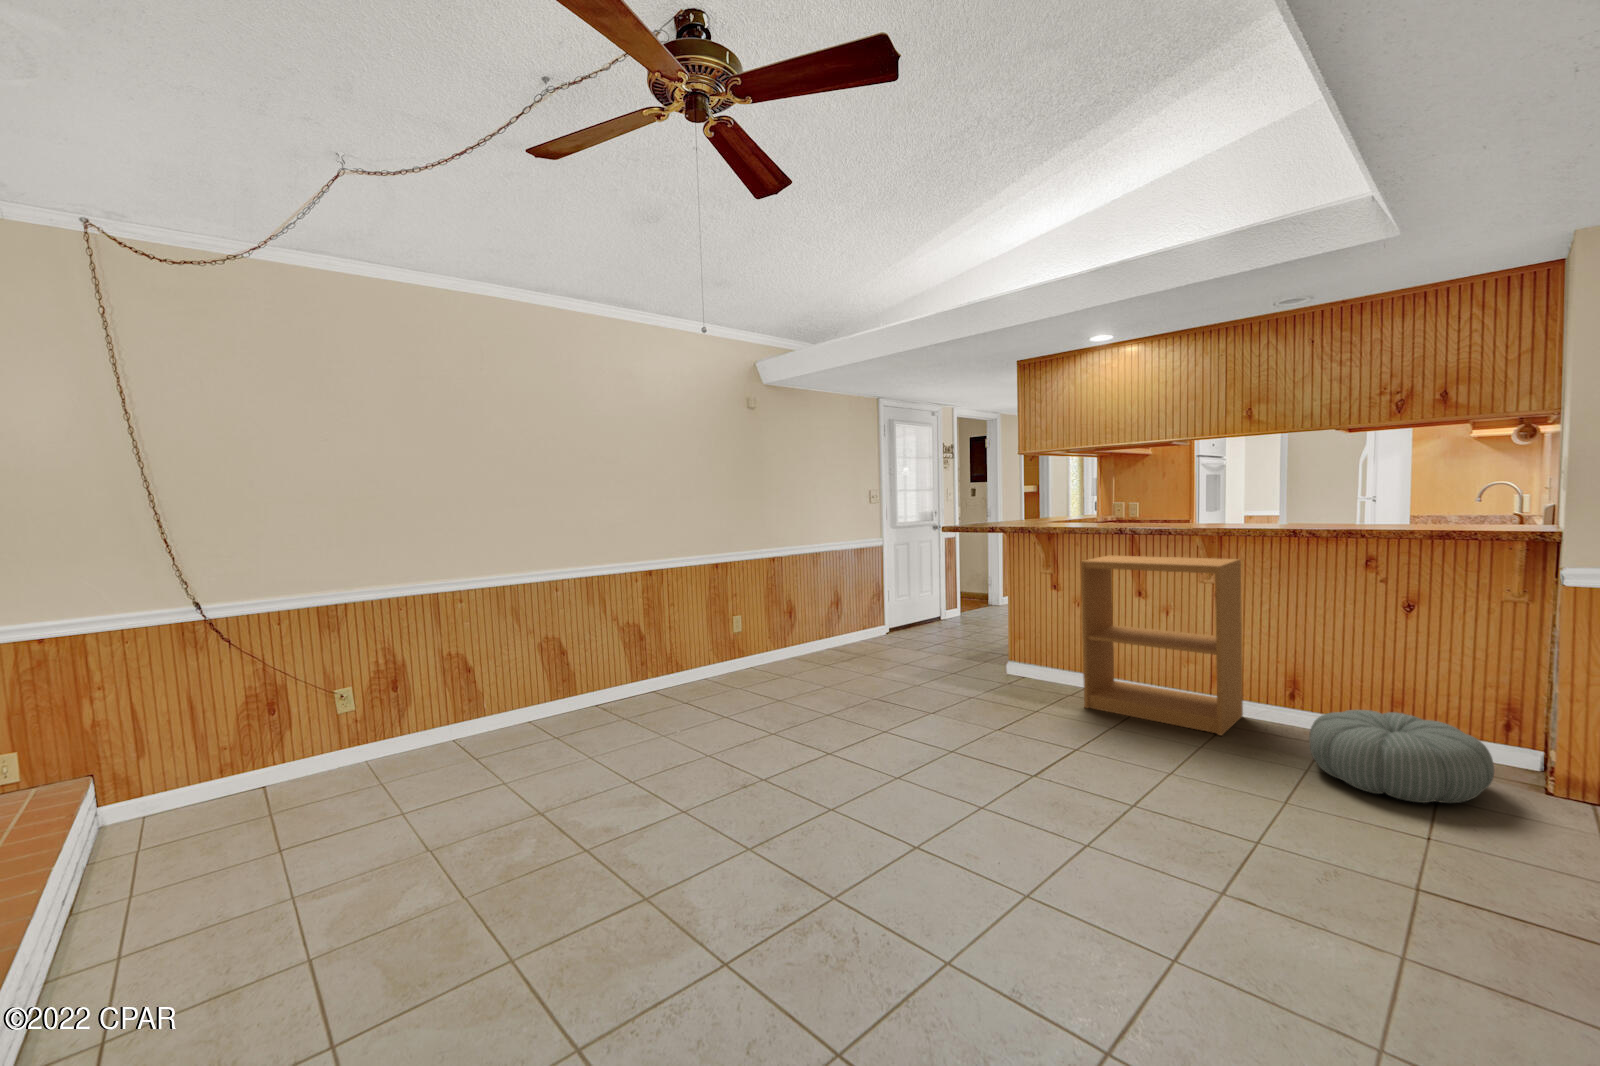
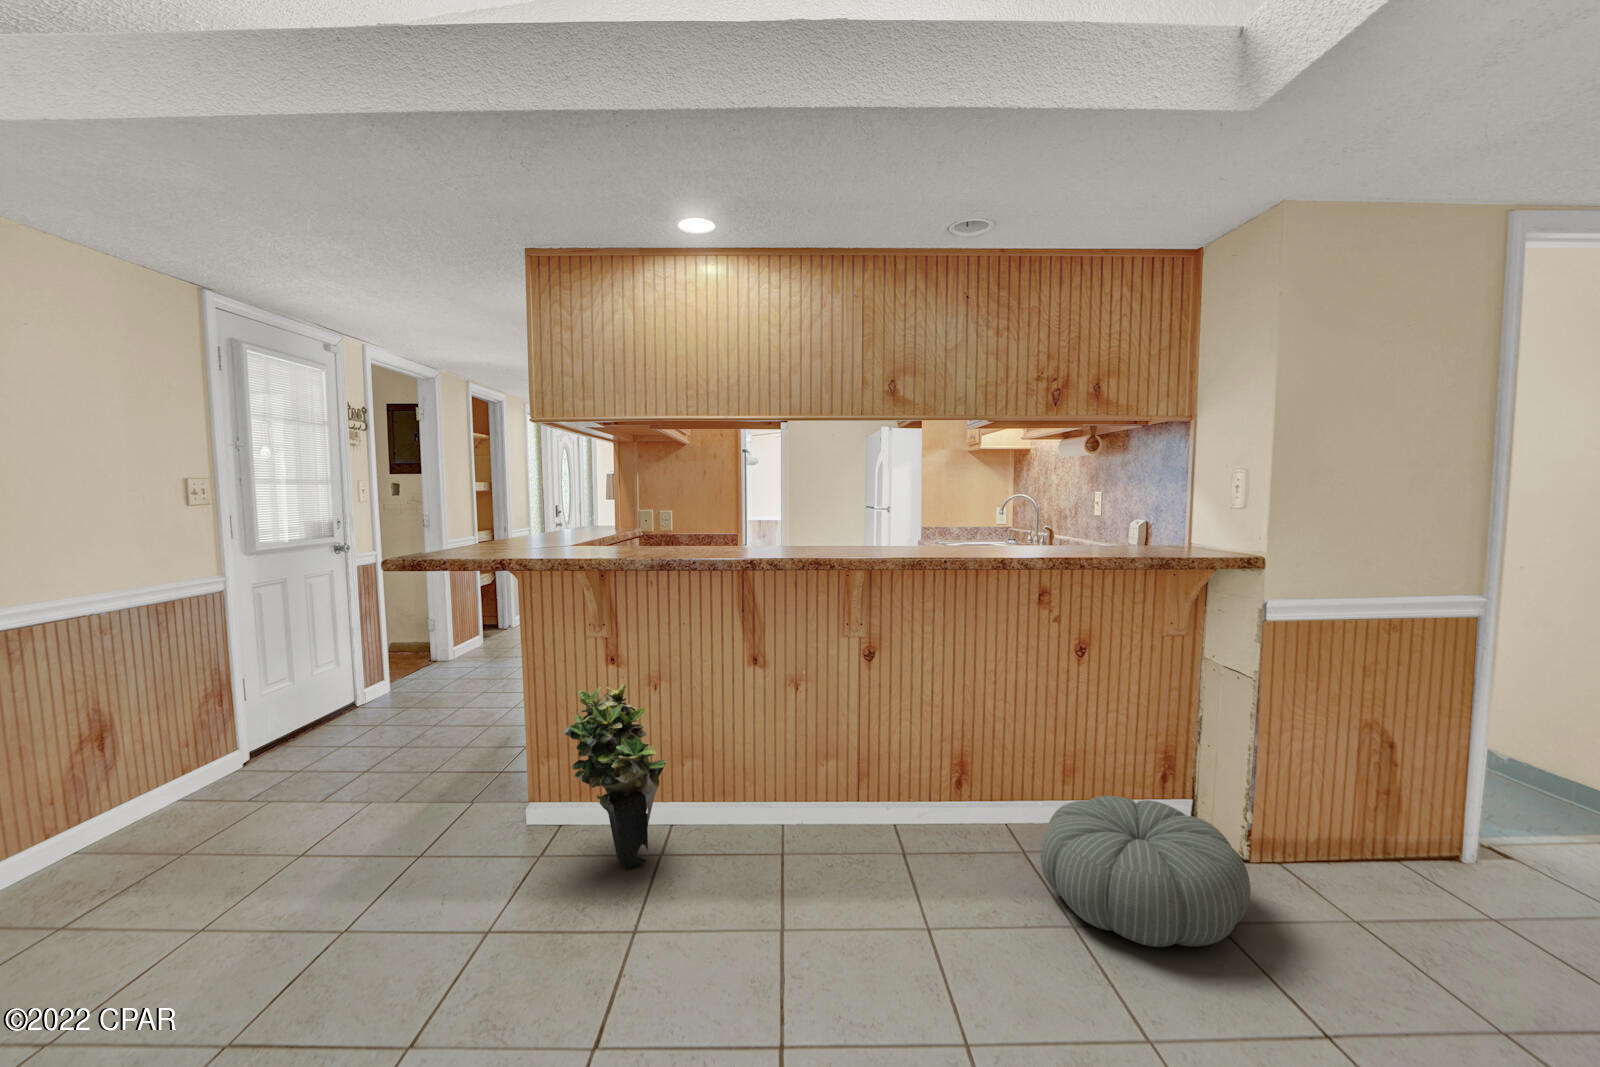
bookshelf: present [1081,555,1243,735] -> none [696,600,920,889]
potted plant: none [1019,598,1076,693] -> present [563,685,666,869]

